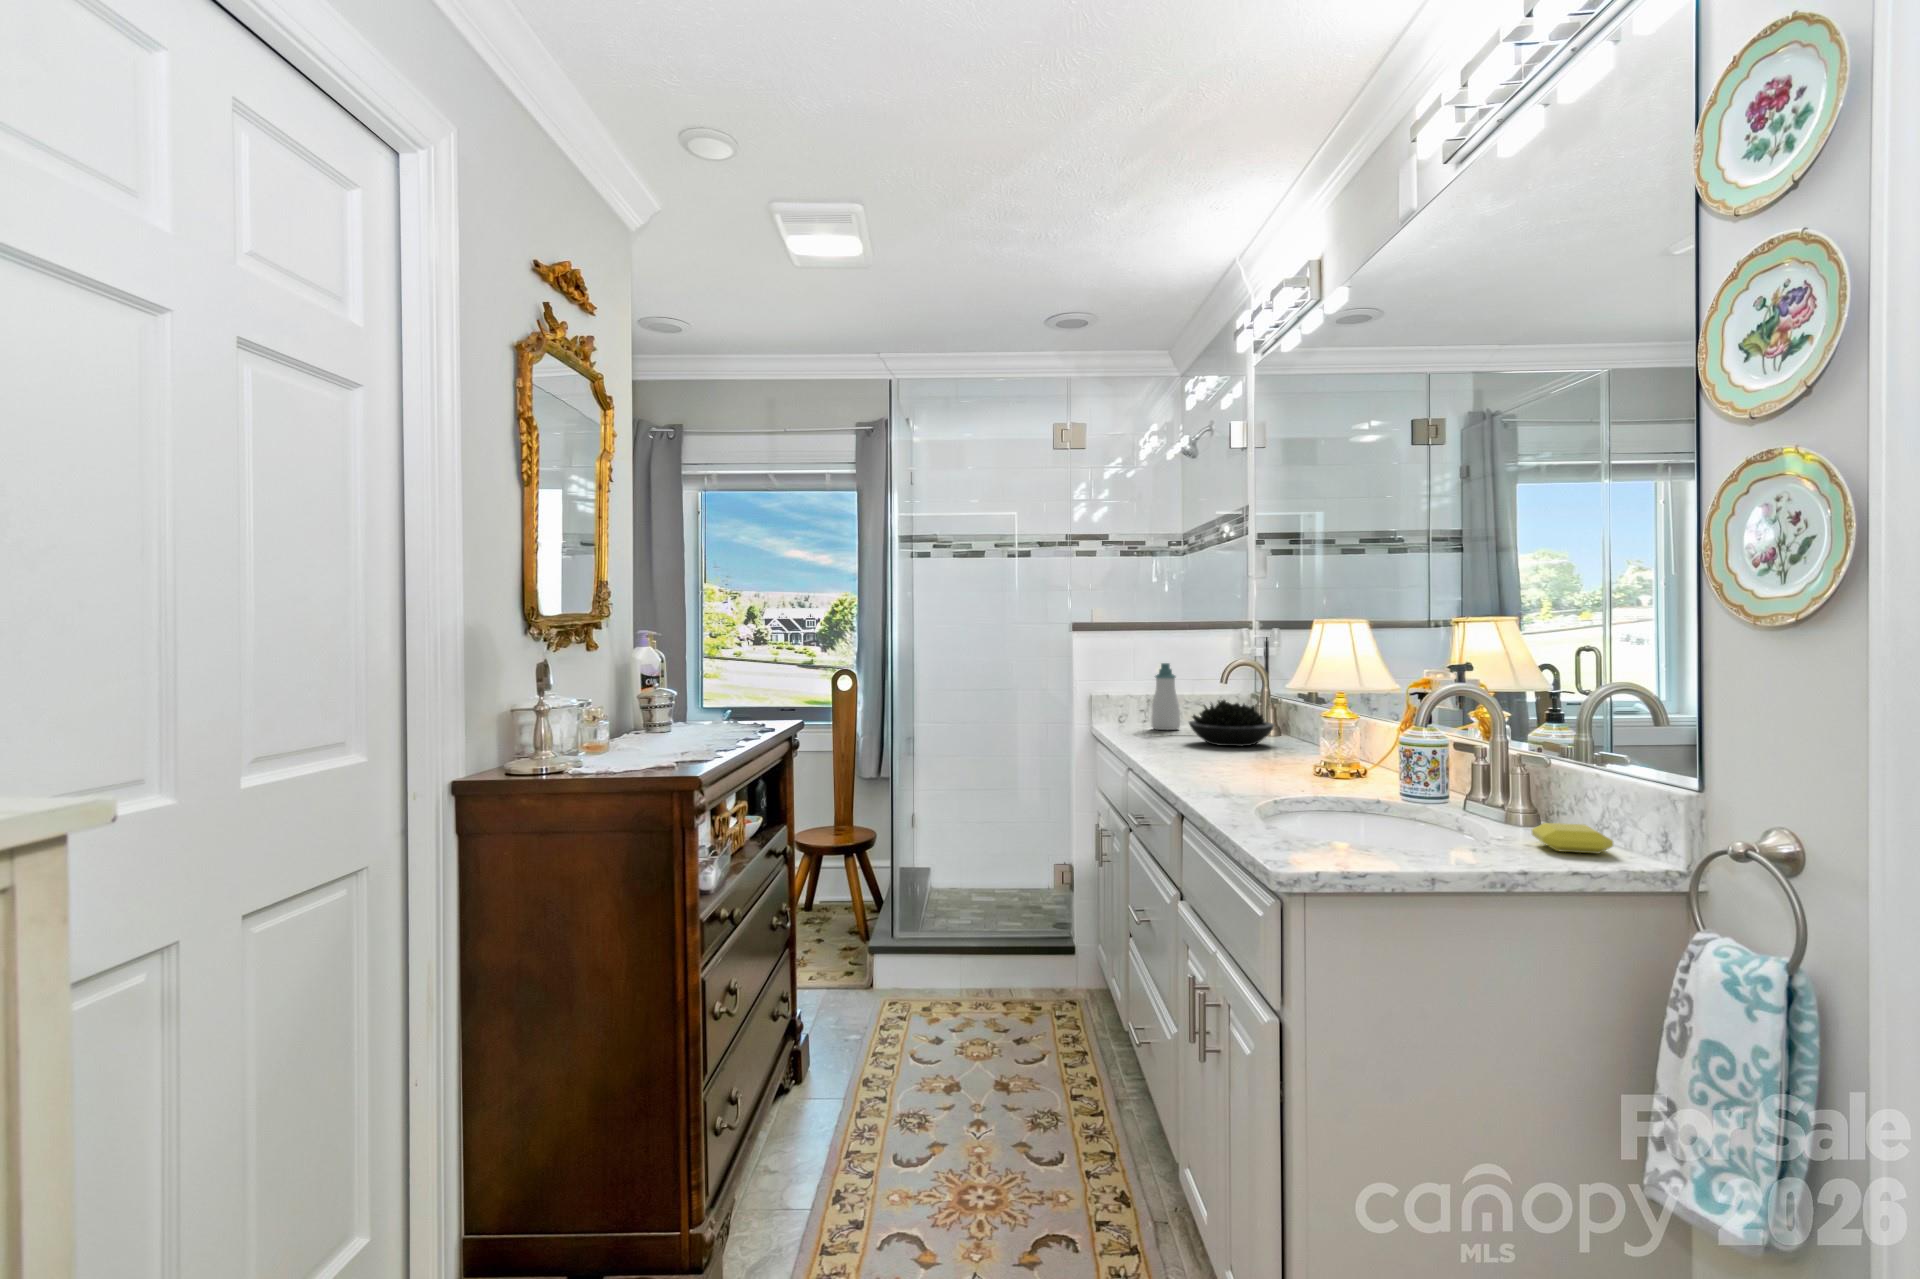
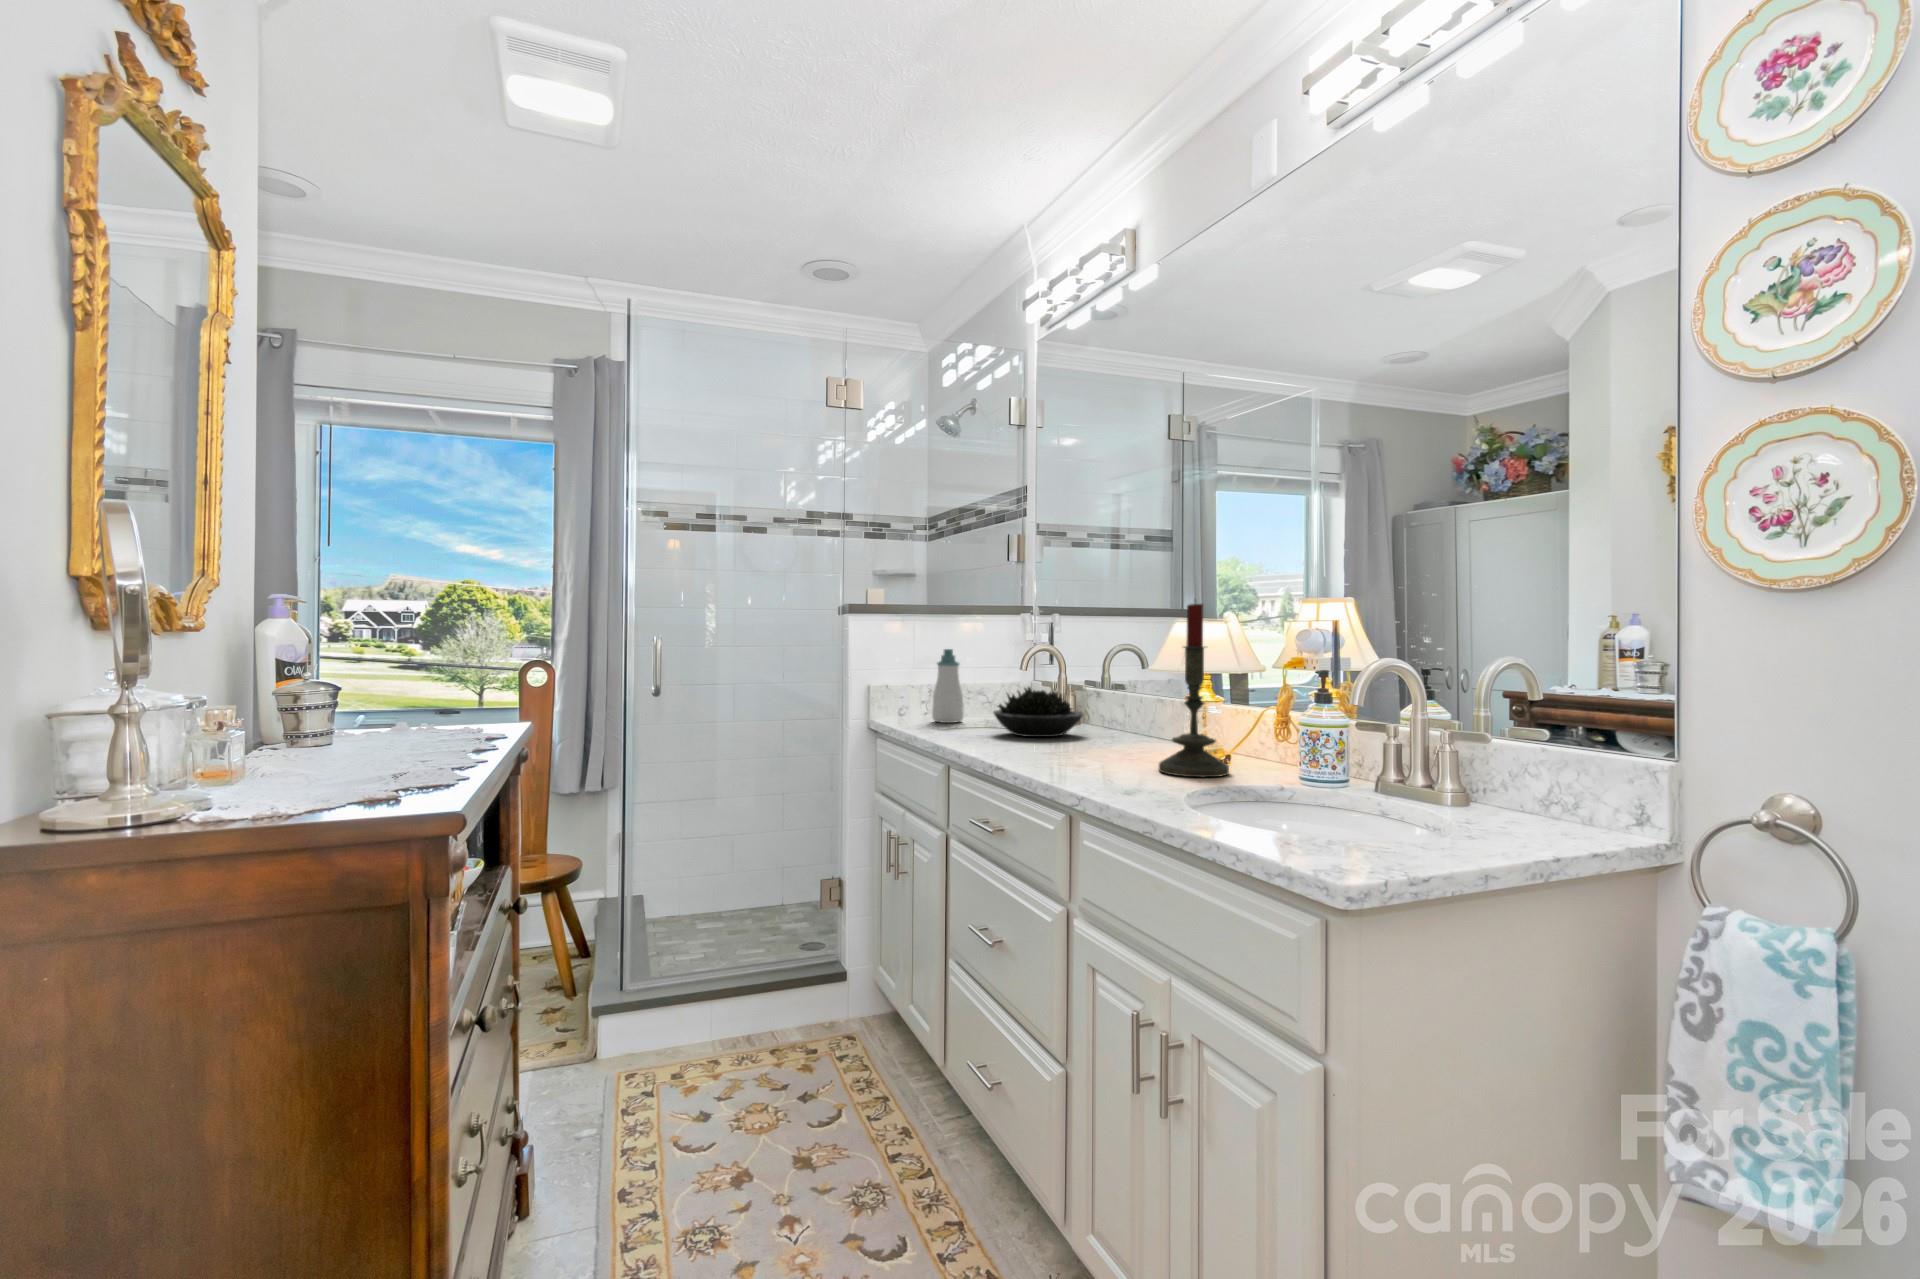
candle: none [1289,623,1356,788] -> present [1159,604,1229,777]
soap bar: present [1532,823,1613,854] -> none [1487,802,1573,832]

